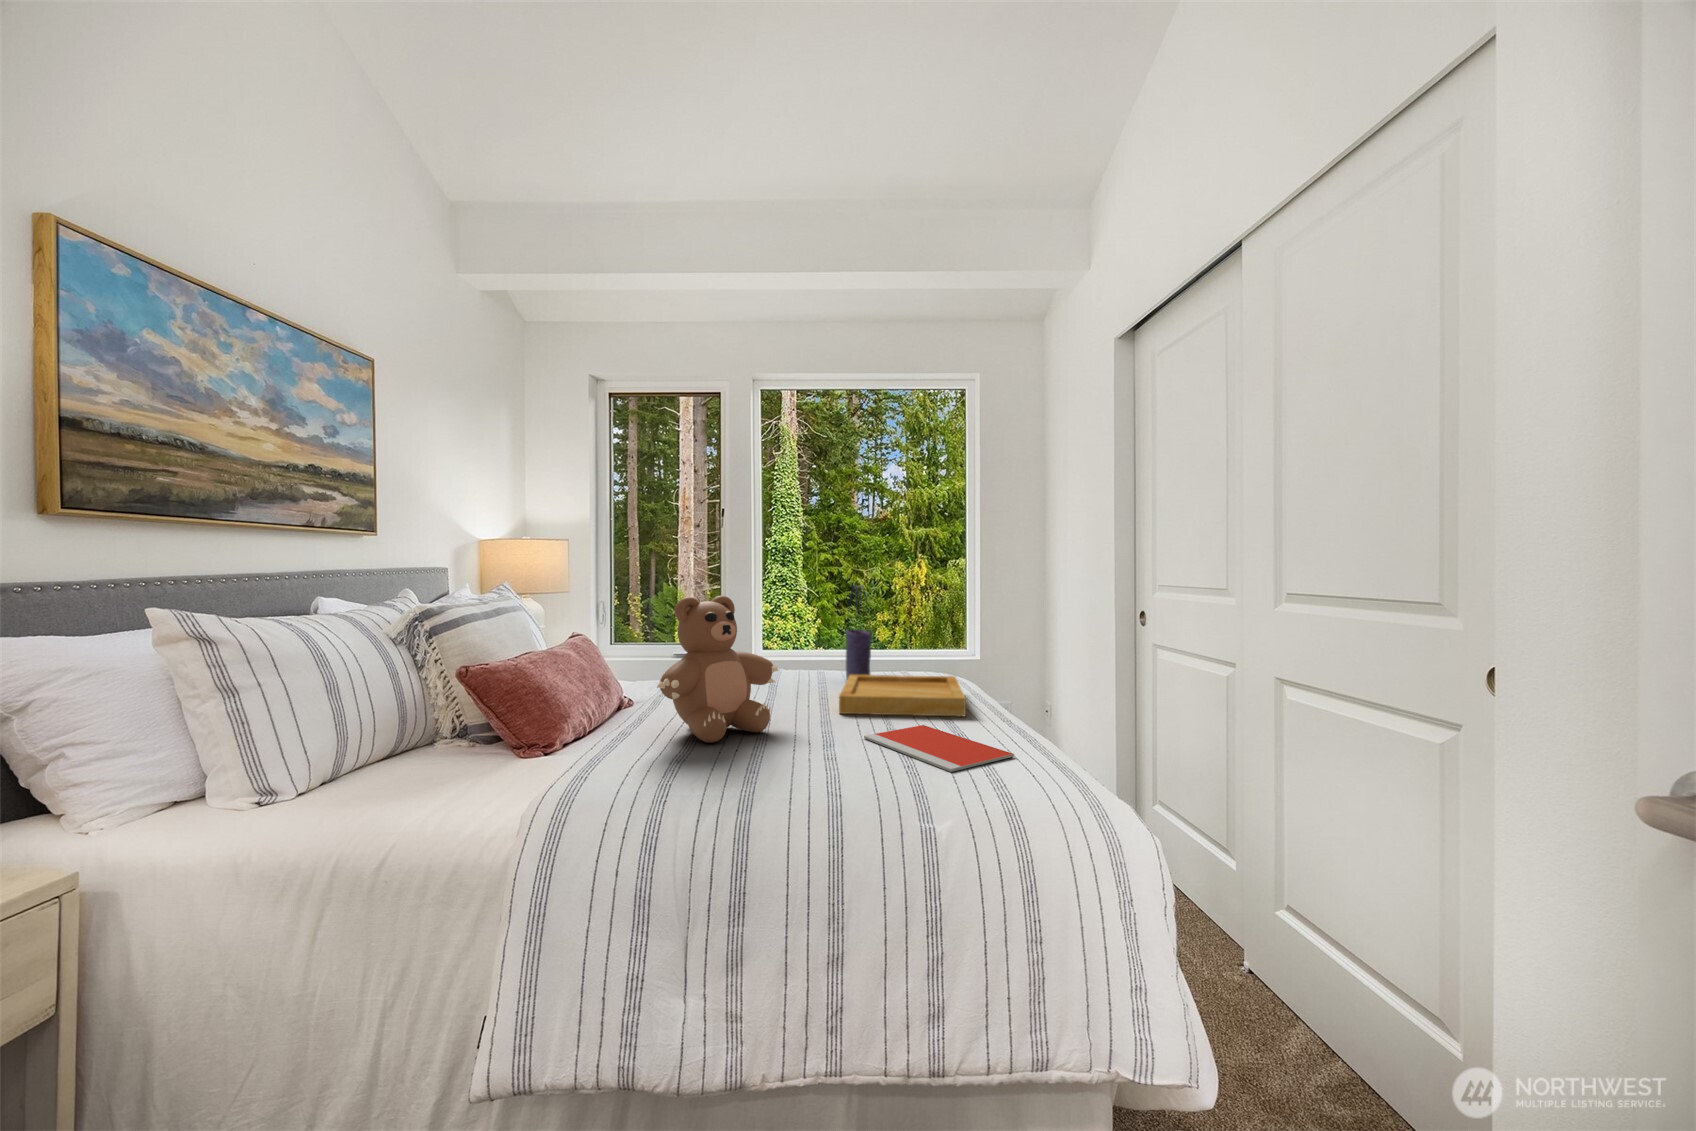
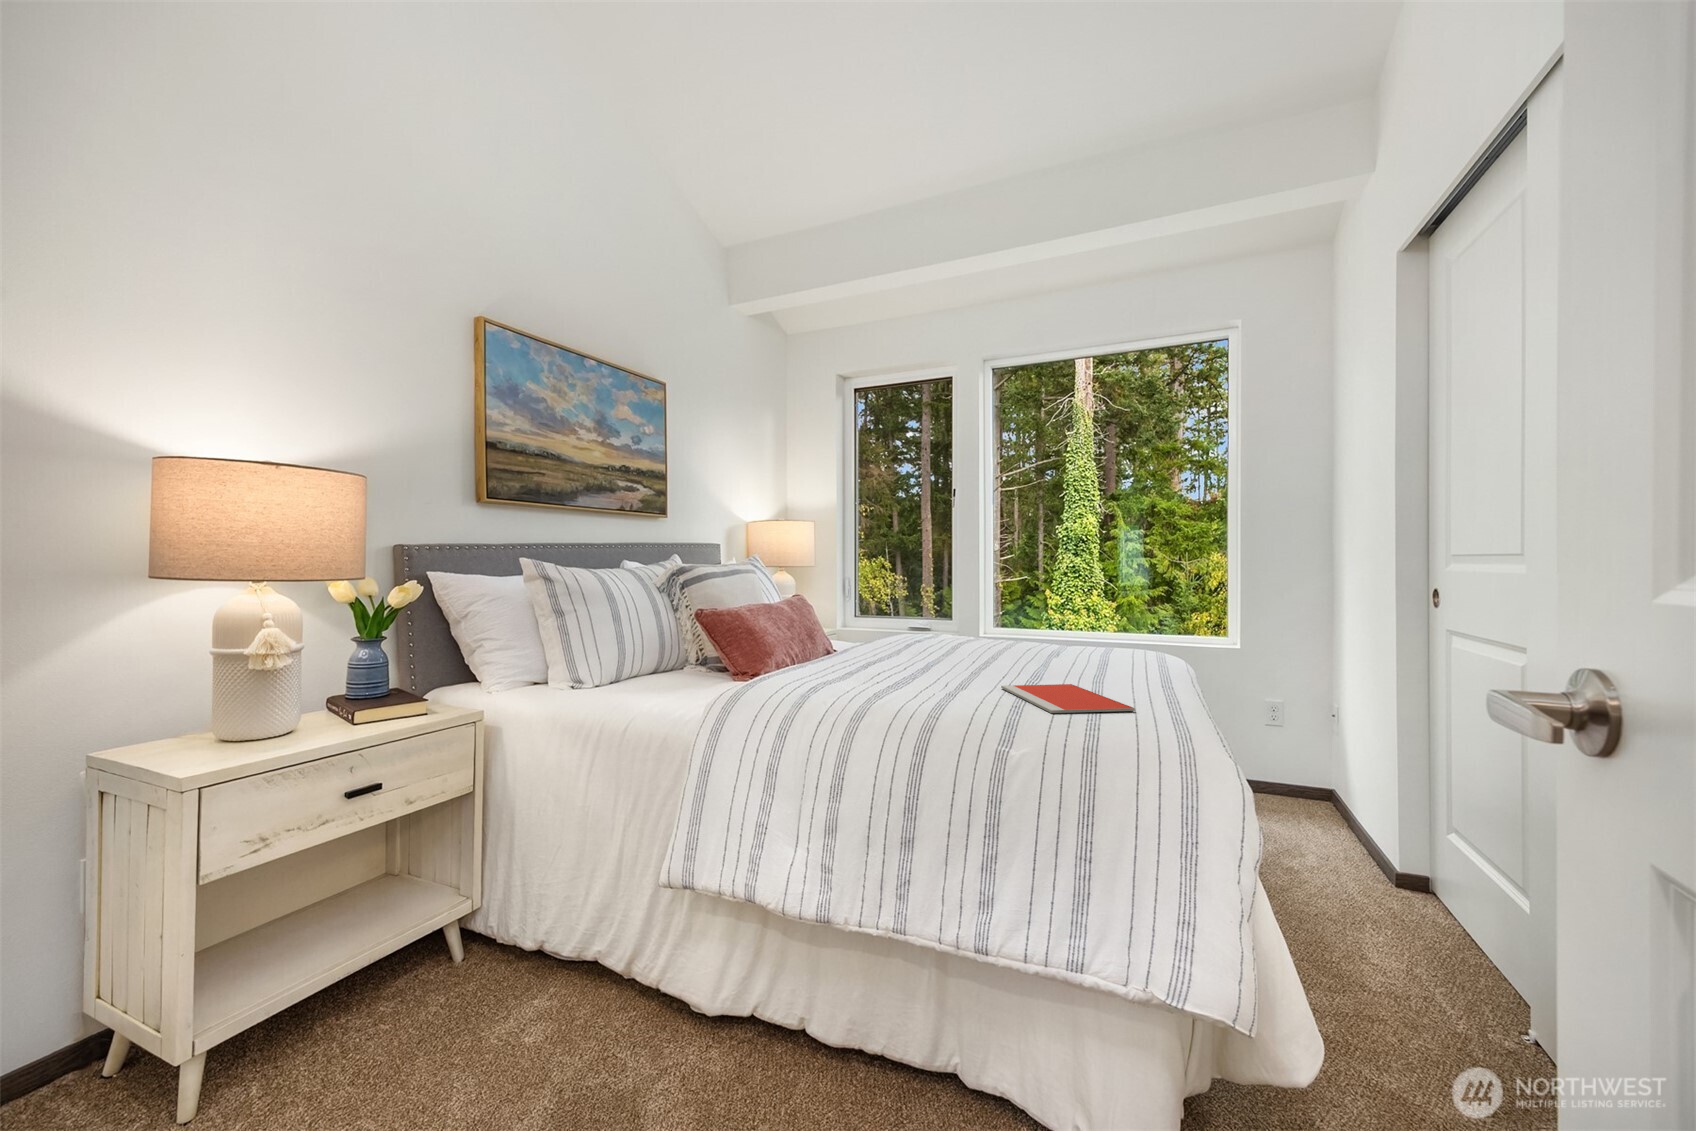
tote bag: present [846,585,871,679] -> none [1045,555,1068,656]
teddy bear: present [657,596,779,743] -> none [821,556,937,680]
tray: present [839,675,966,716] -> none [1002,644,1152,684]

